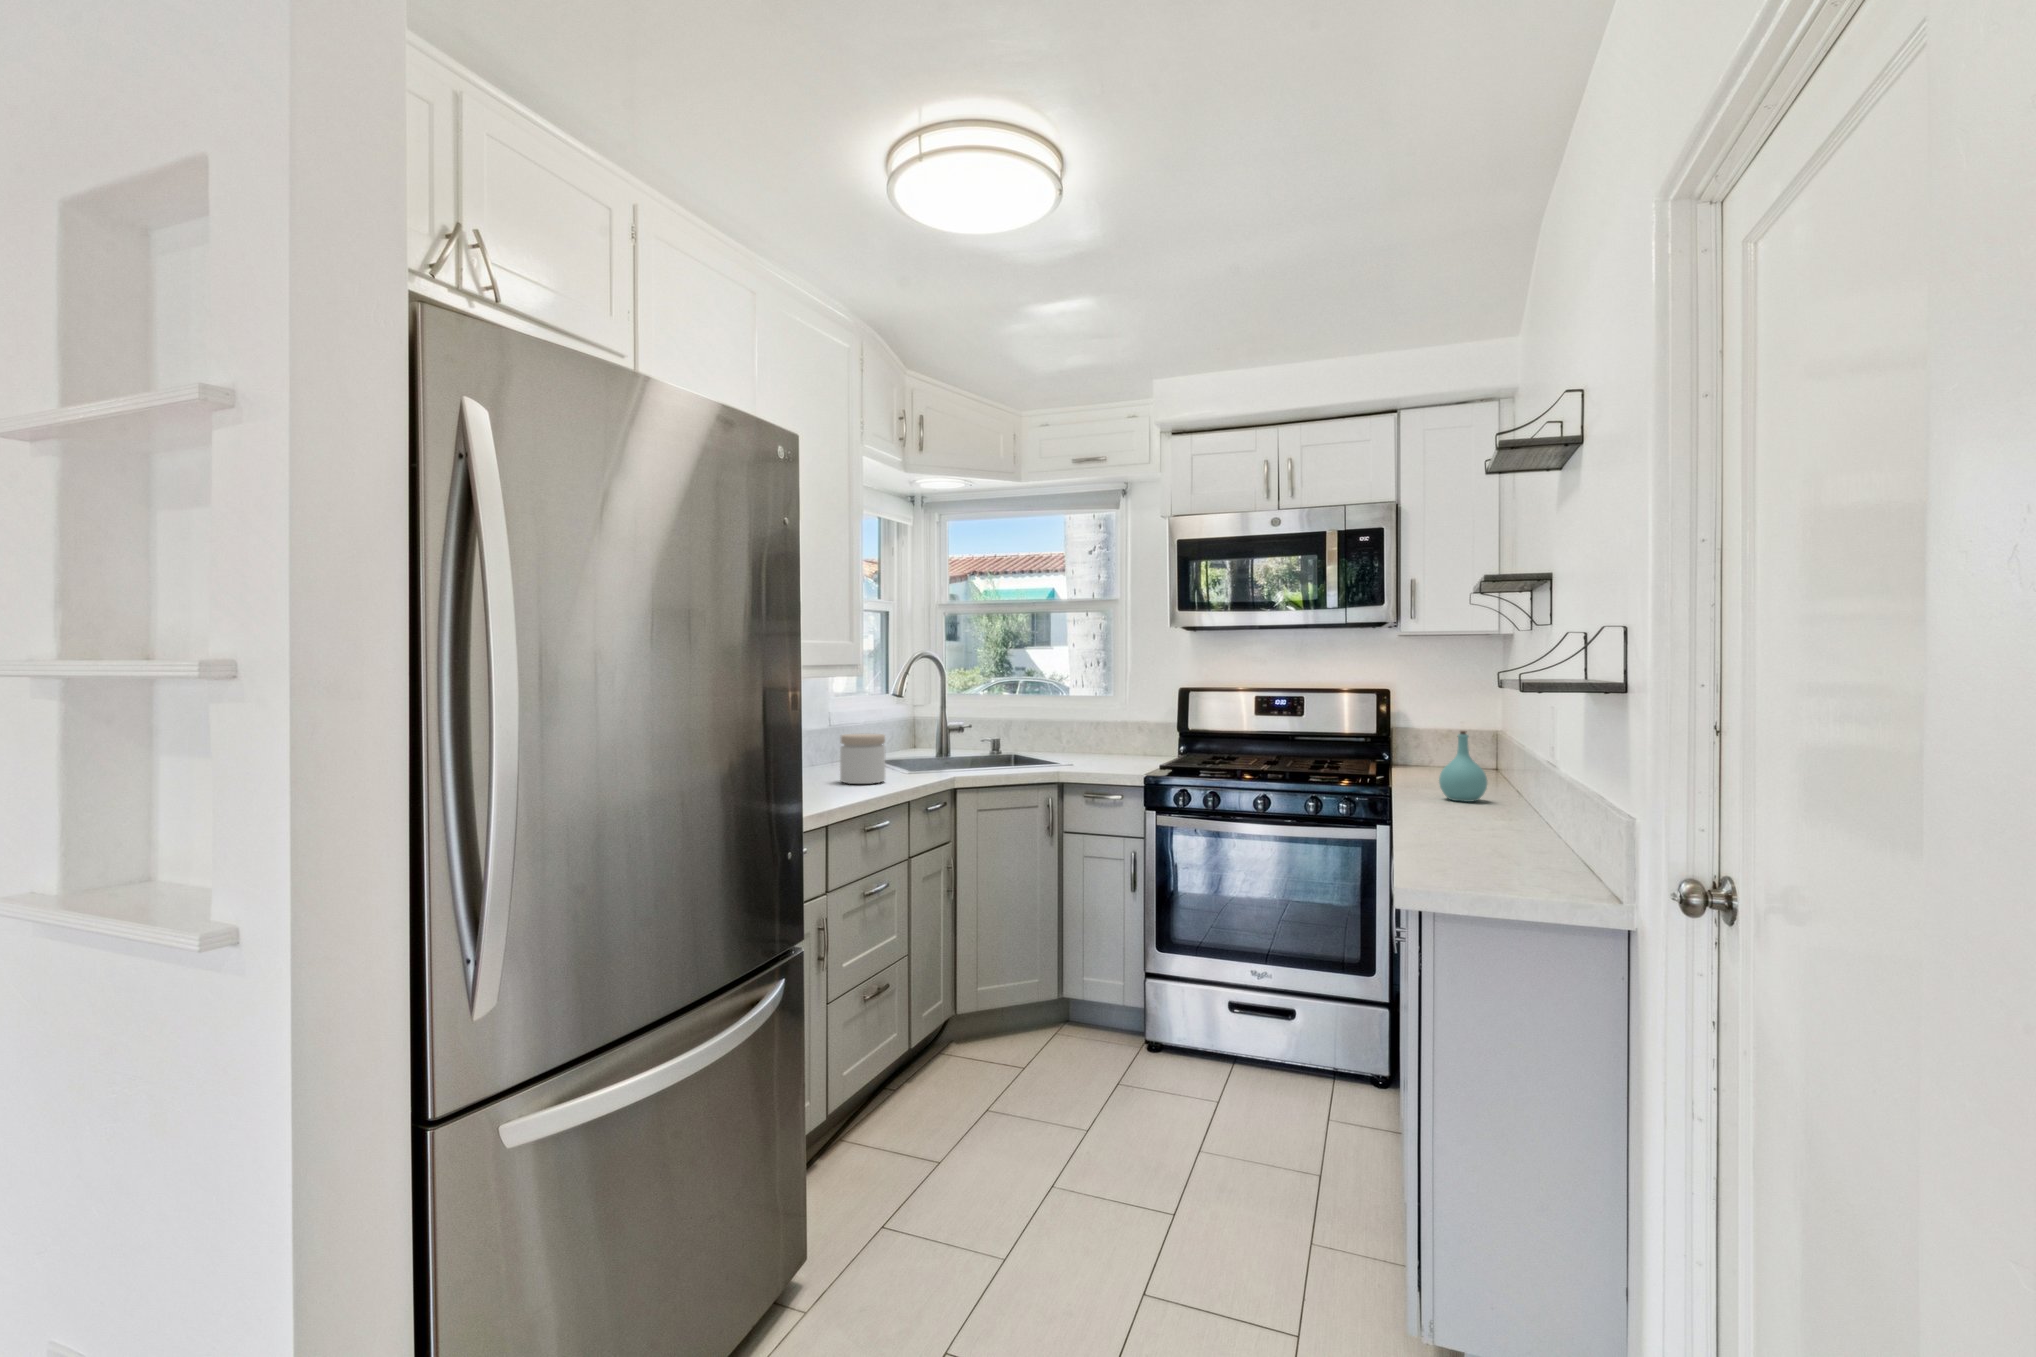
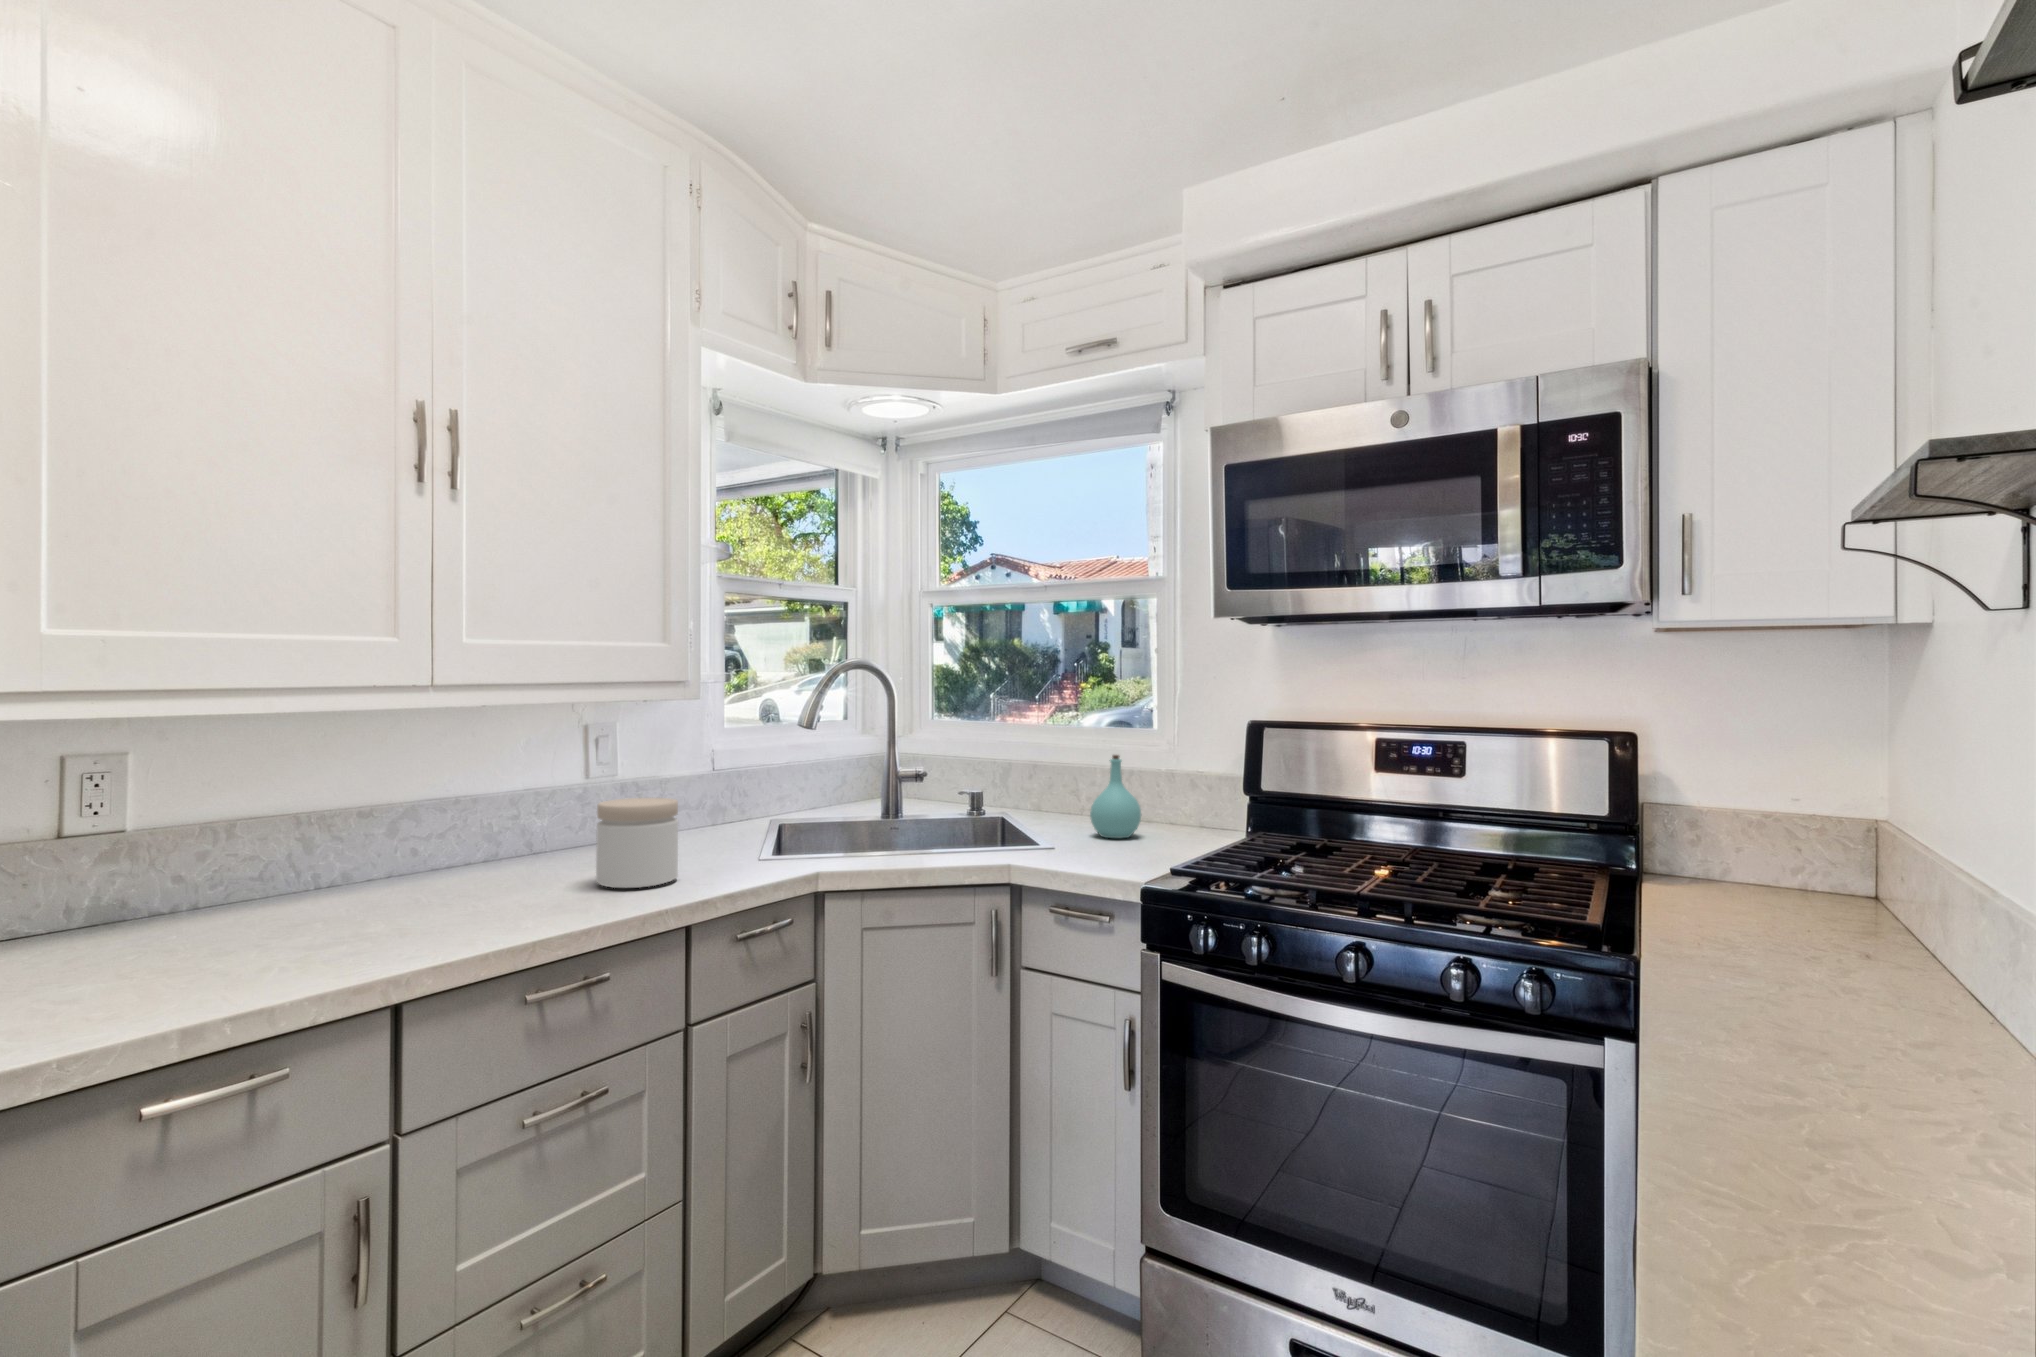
bottle: present [1439,731,1487,802] -> present [1090,755,1141,838]

